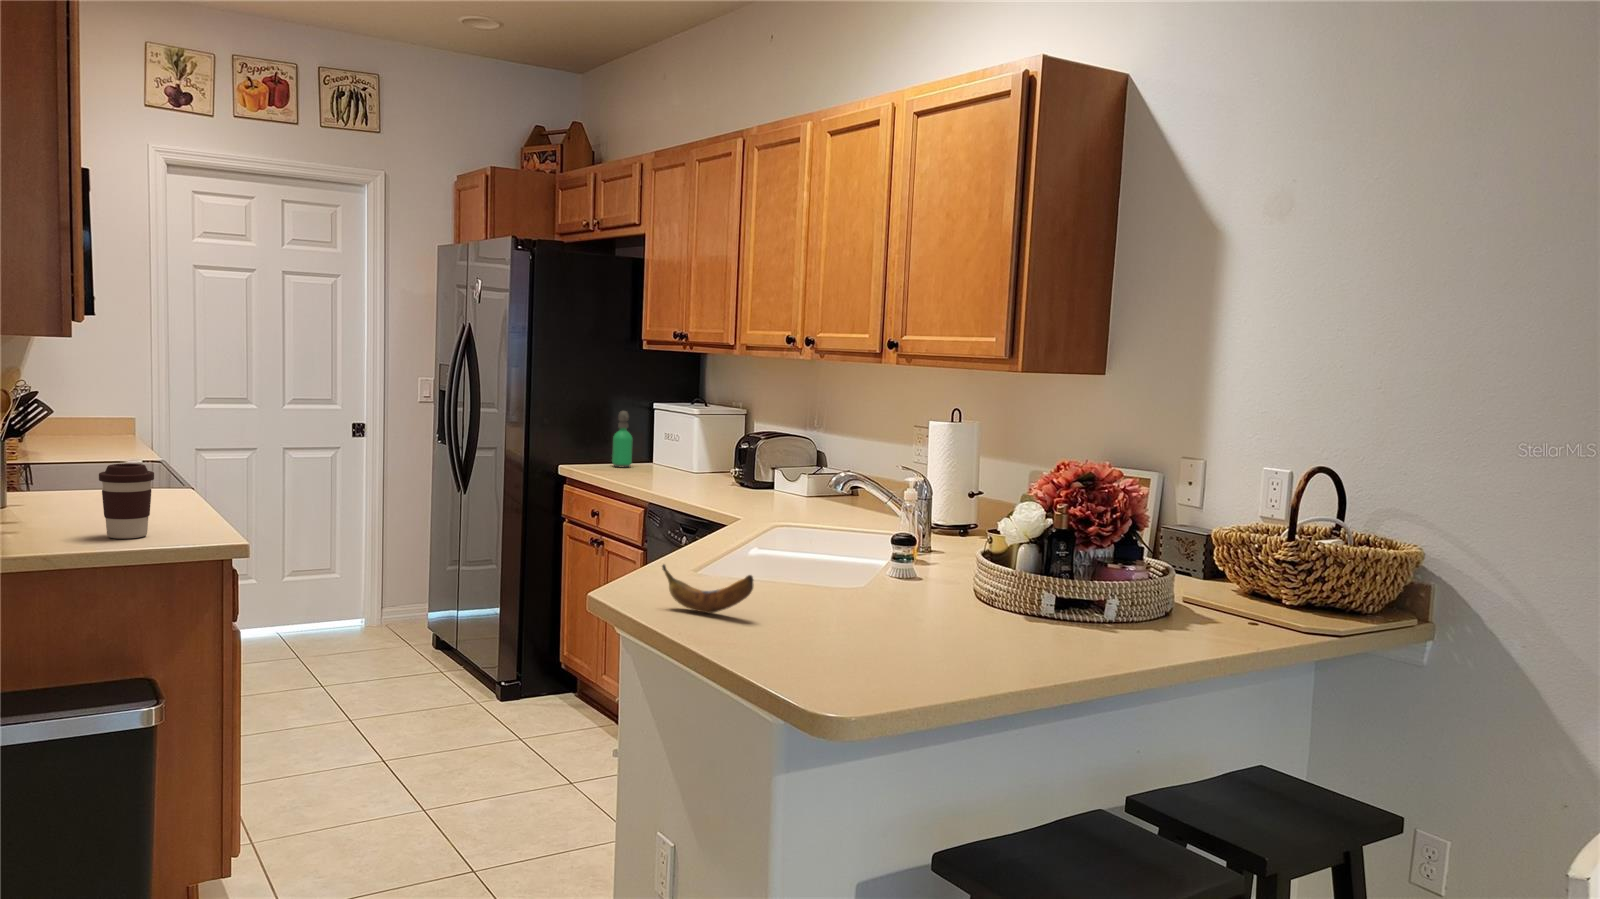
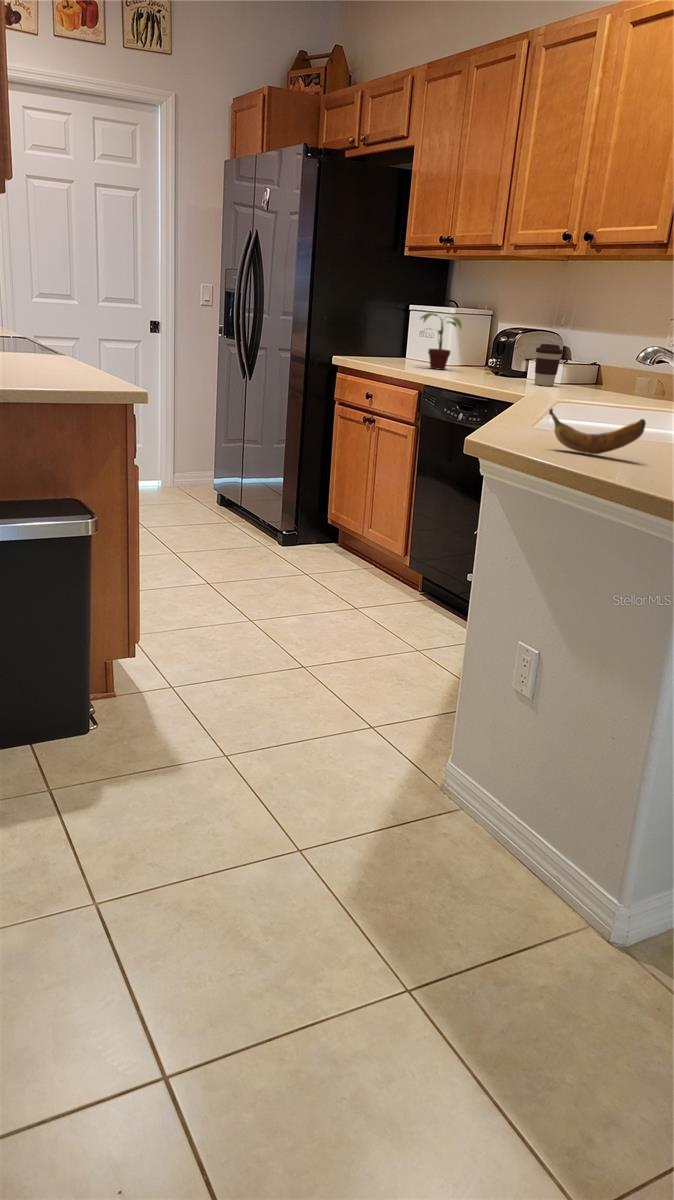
soap dispenser: present [612,411,633,467] -> none [374,310,392,359]
potted plant: none [652,417,701,481] -> present [421,313,462,370]
coffee cup: present [99,463,154,539] -> present [535,344,563,386]

